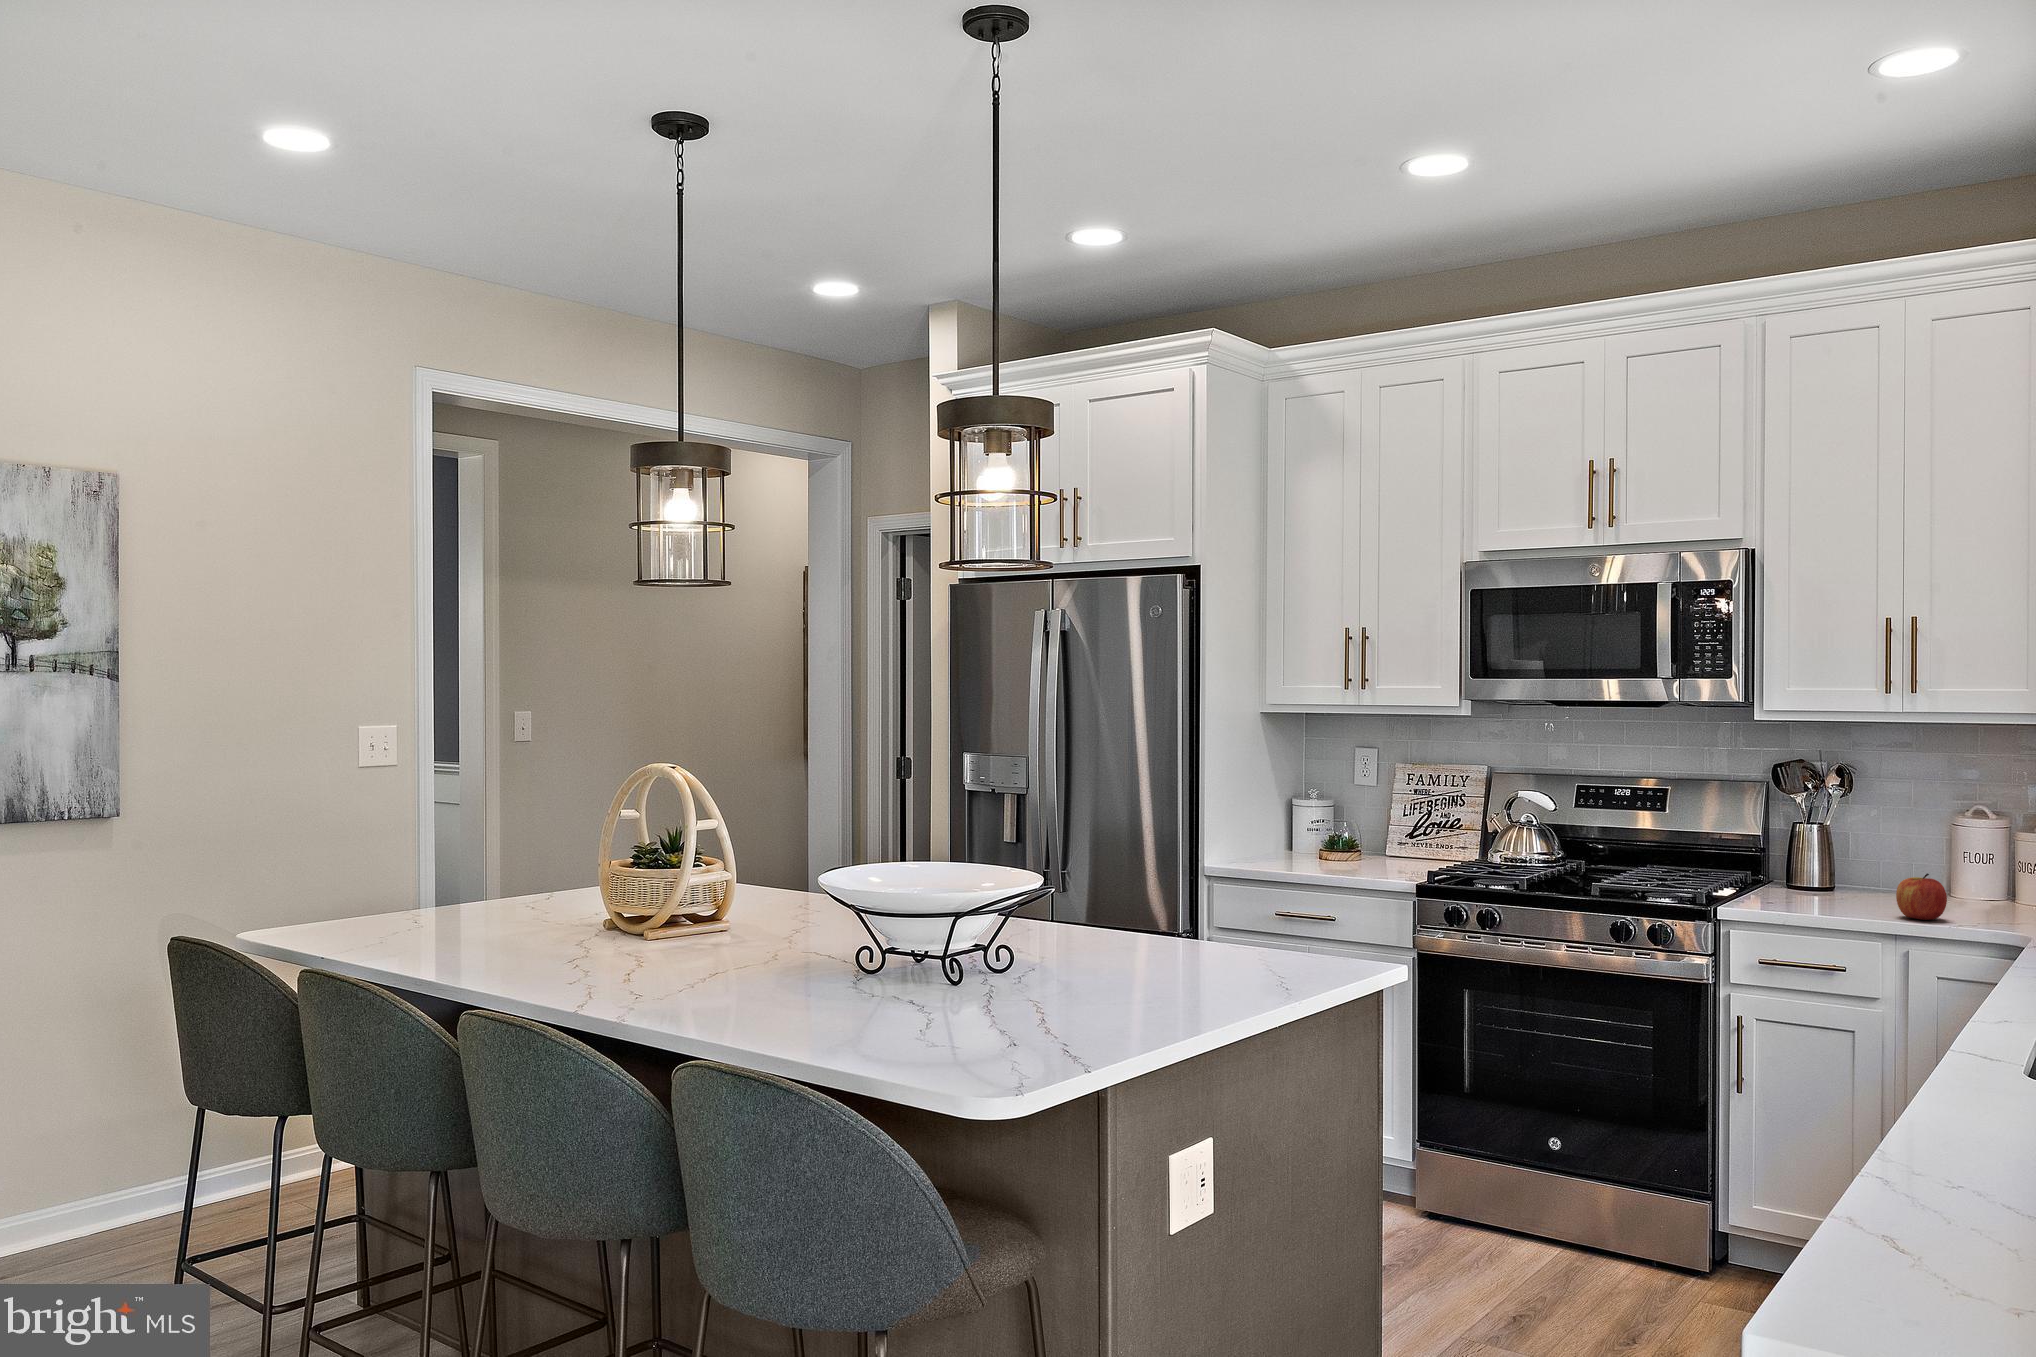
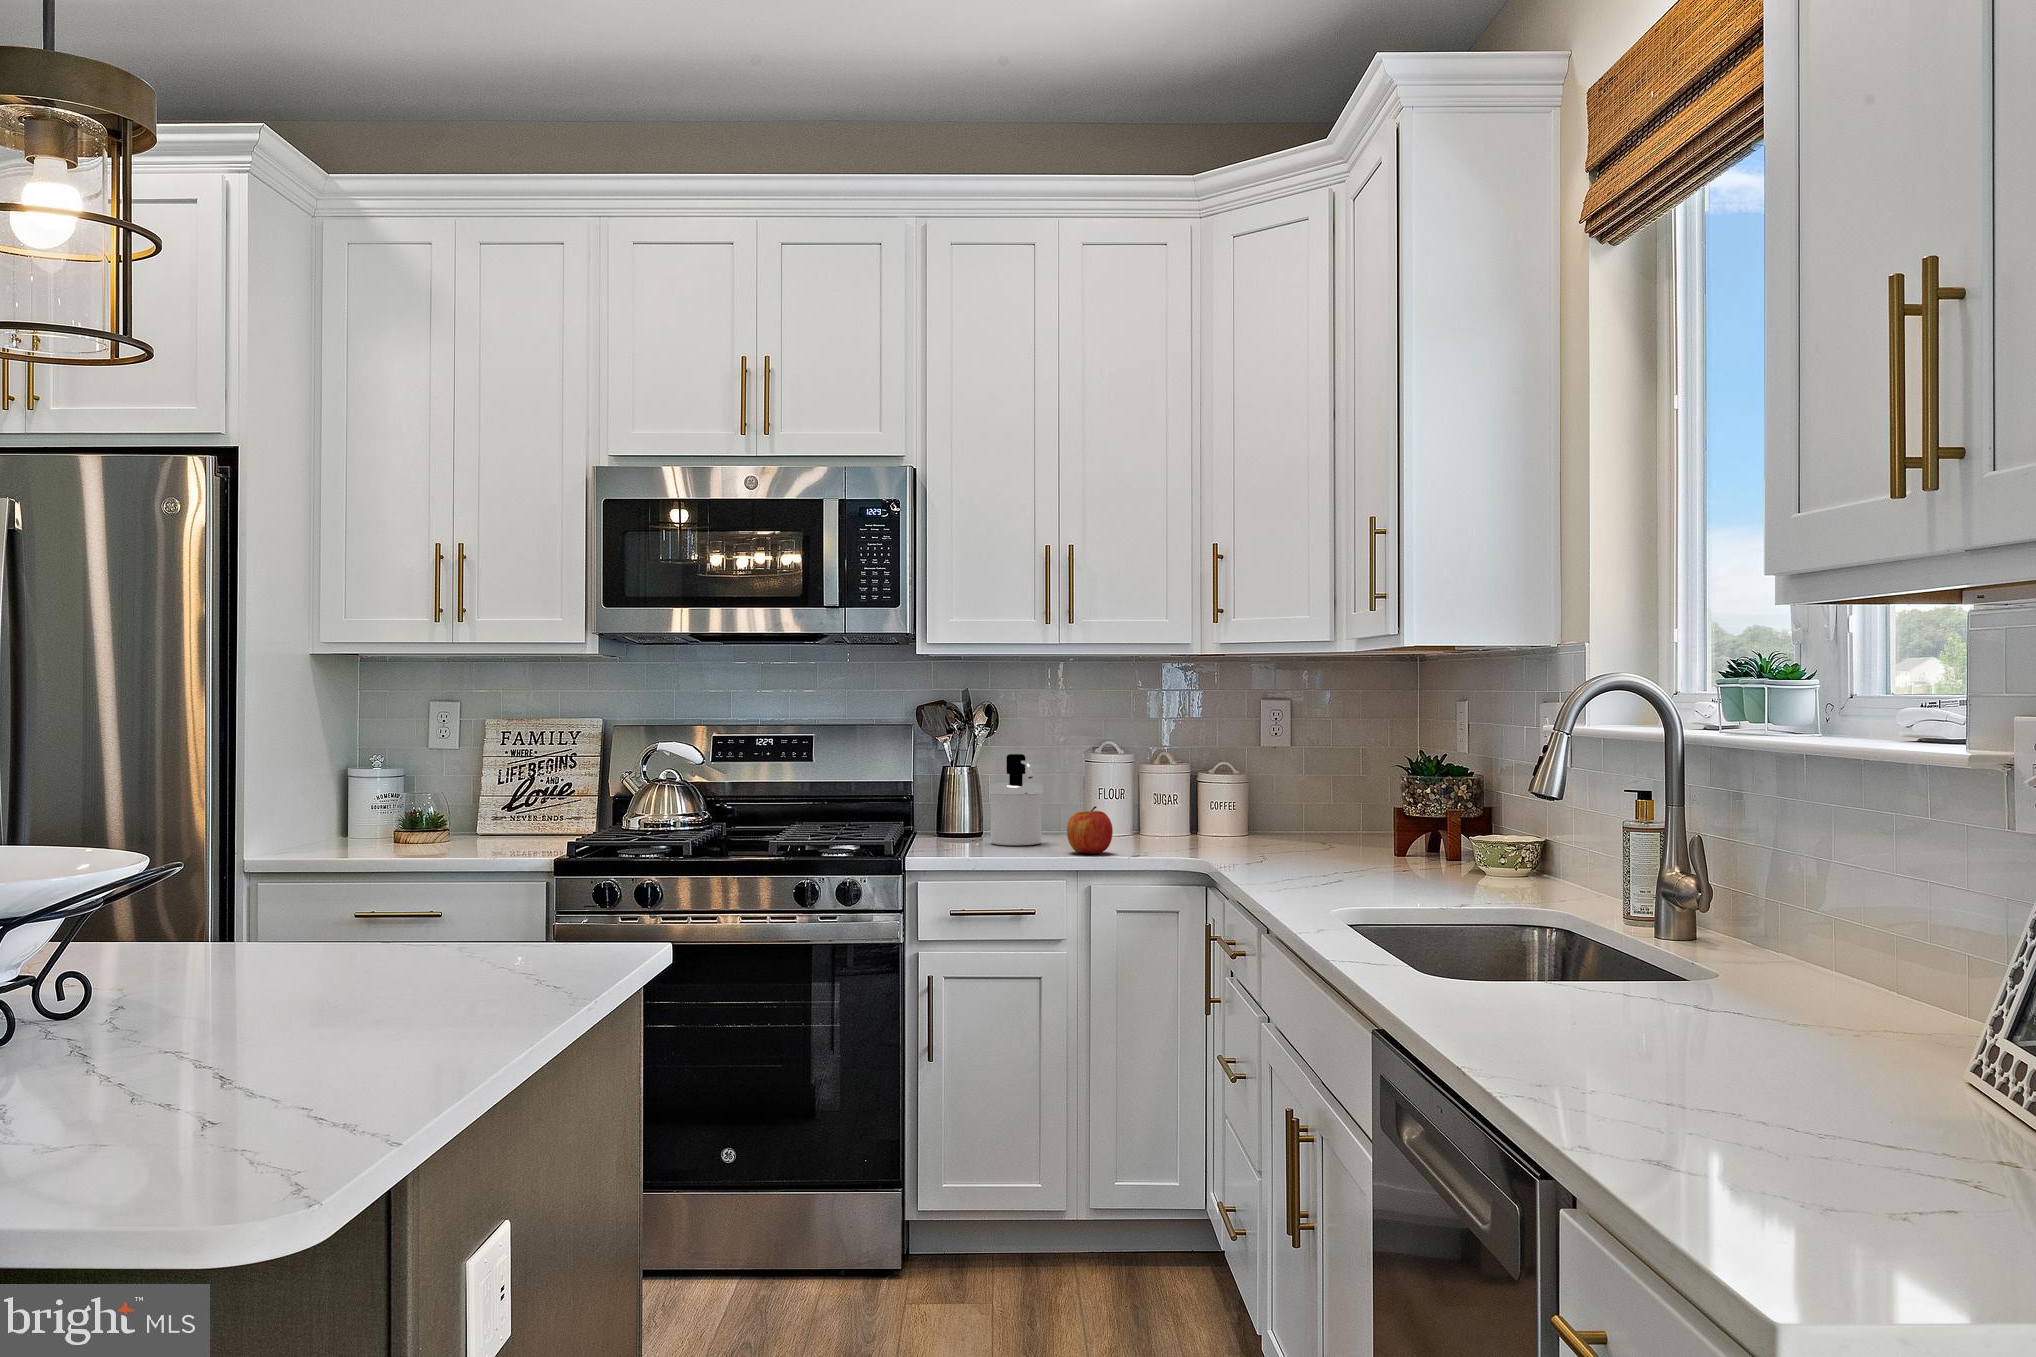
soap dispenser: none [1828,816,1887,904] -> present [989,754,1043,845]

